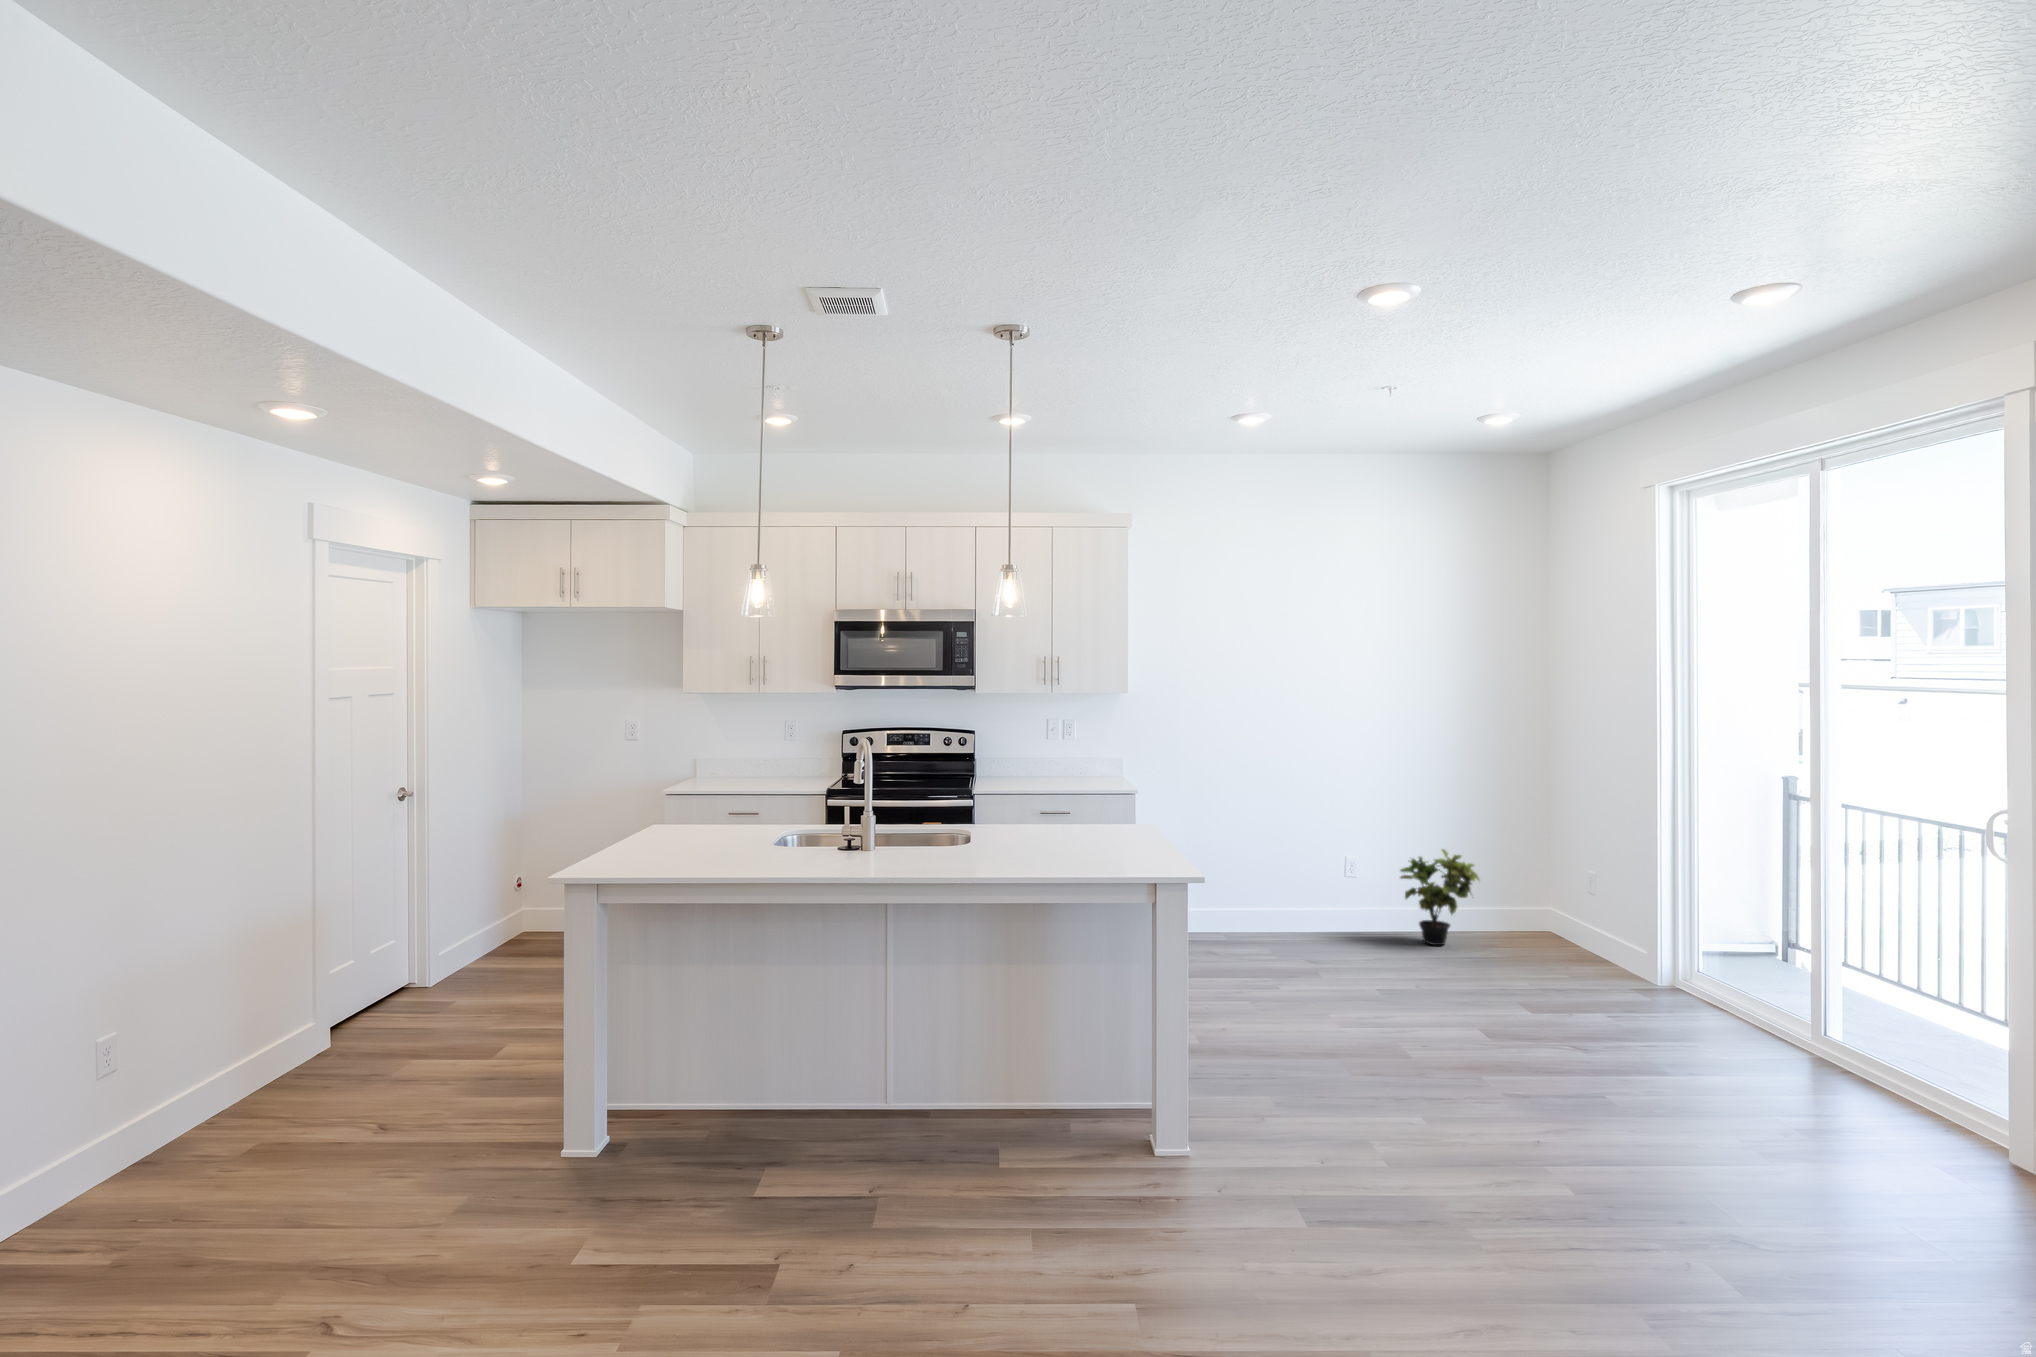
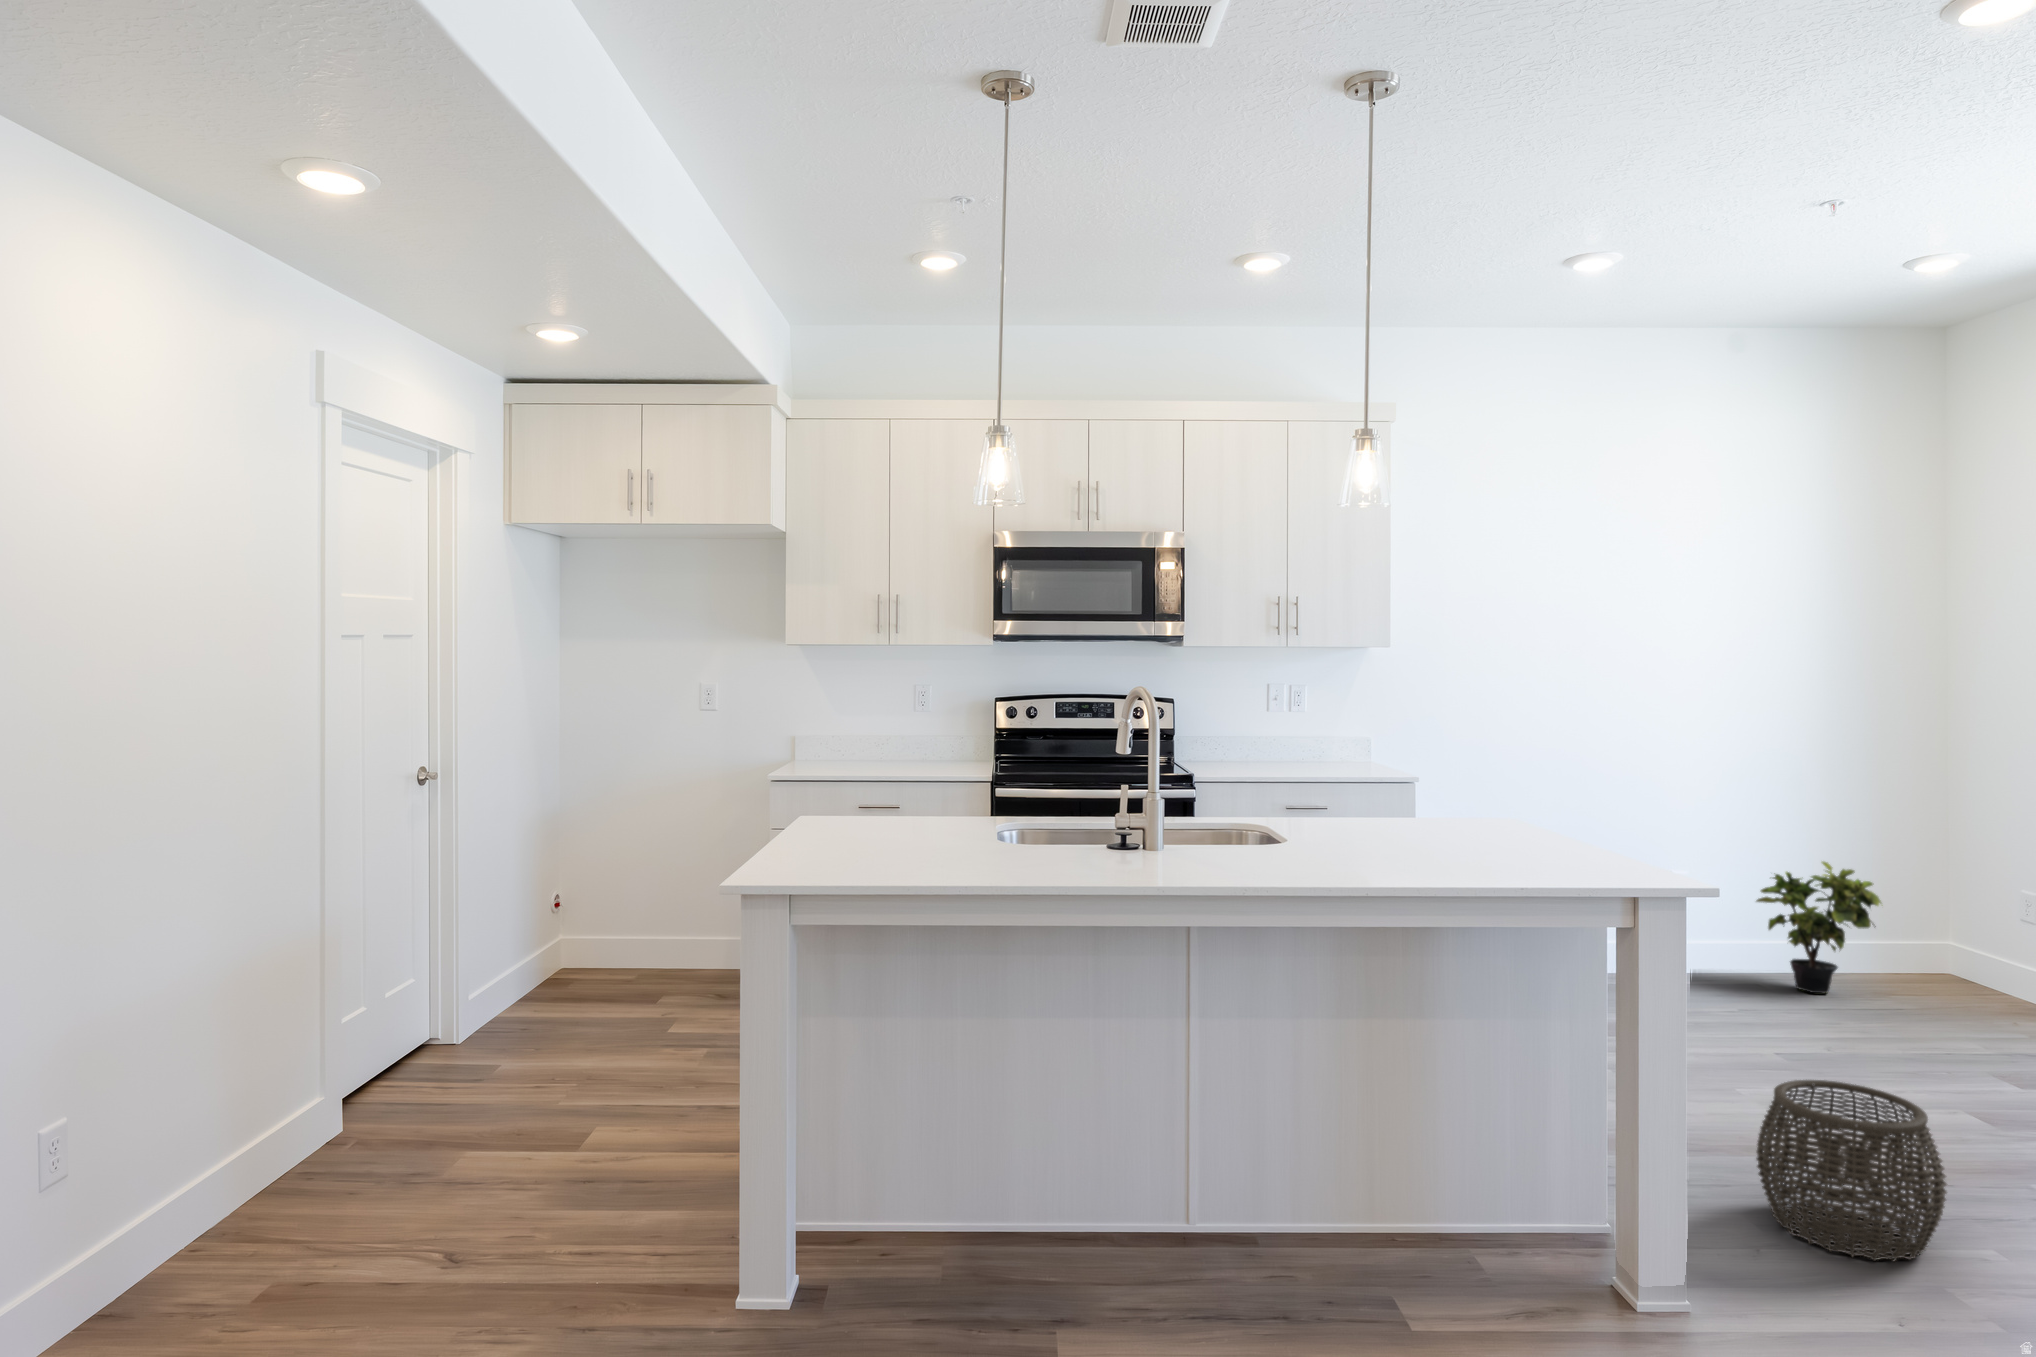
woven basket: none [1270,1004,1378,1123] -> present [1756,1080,1947,1262]

